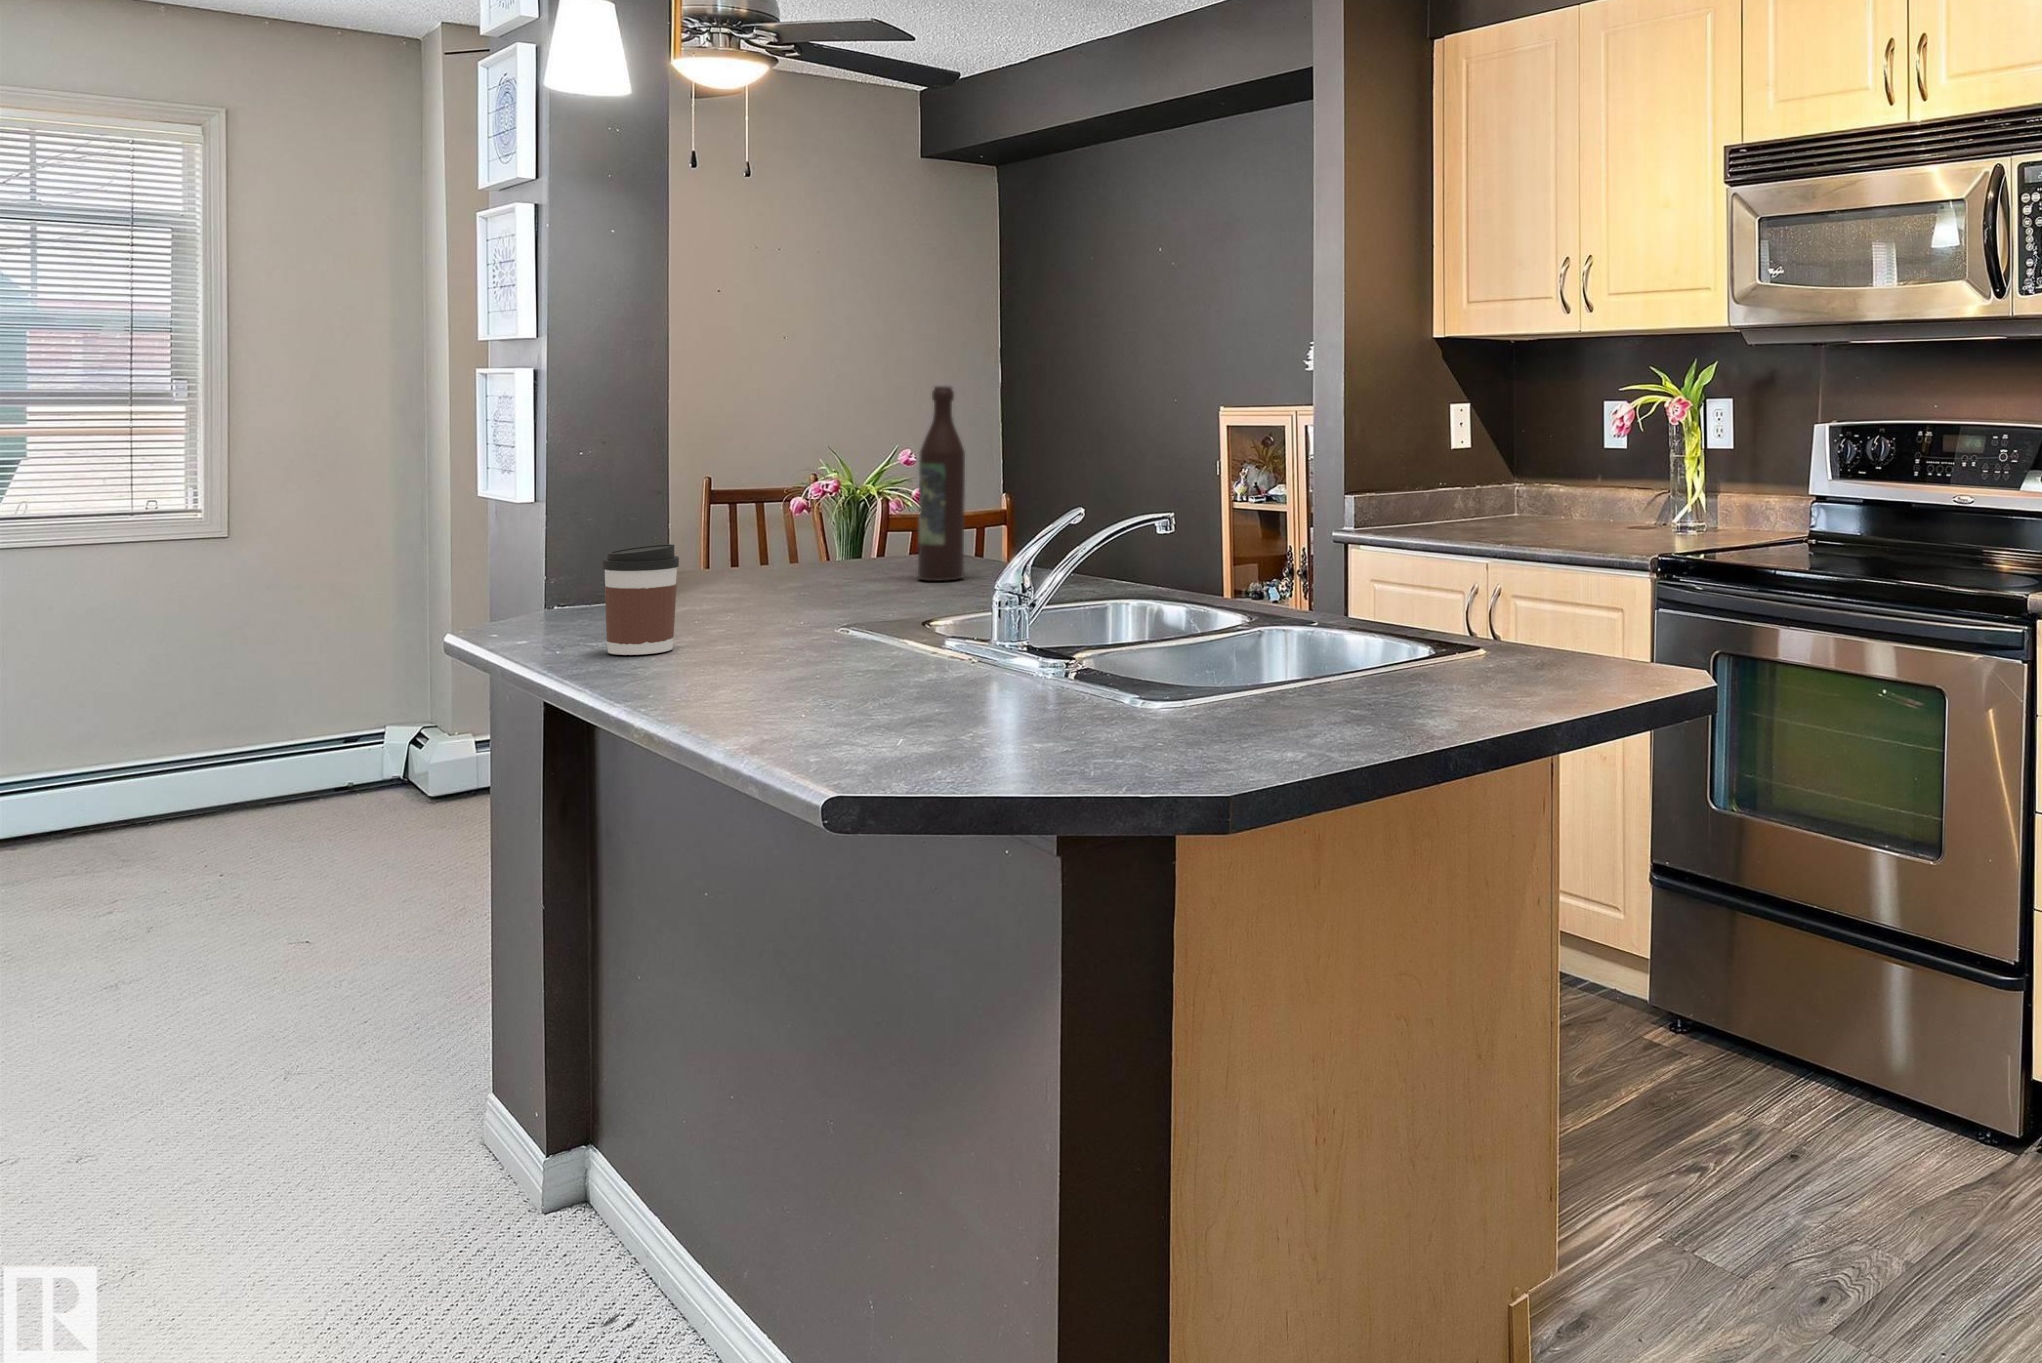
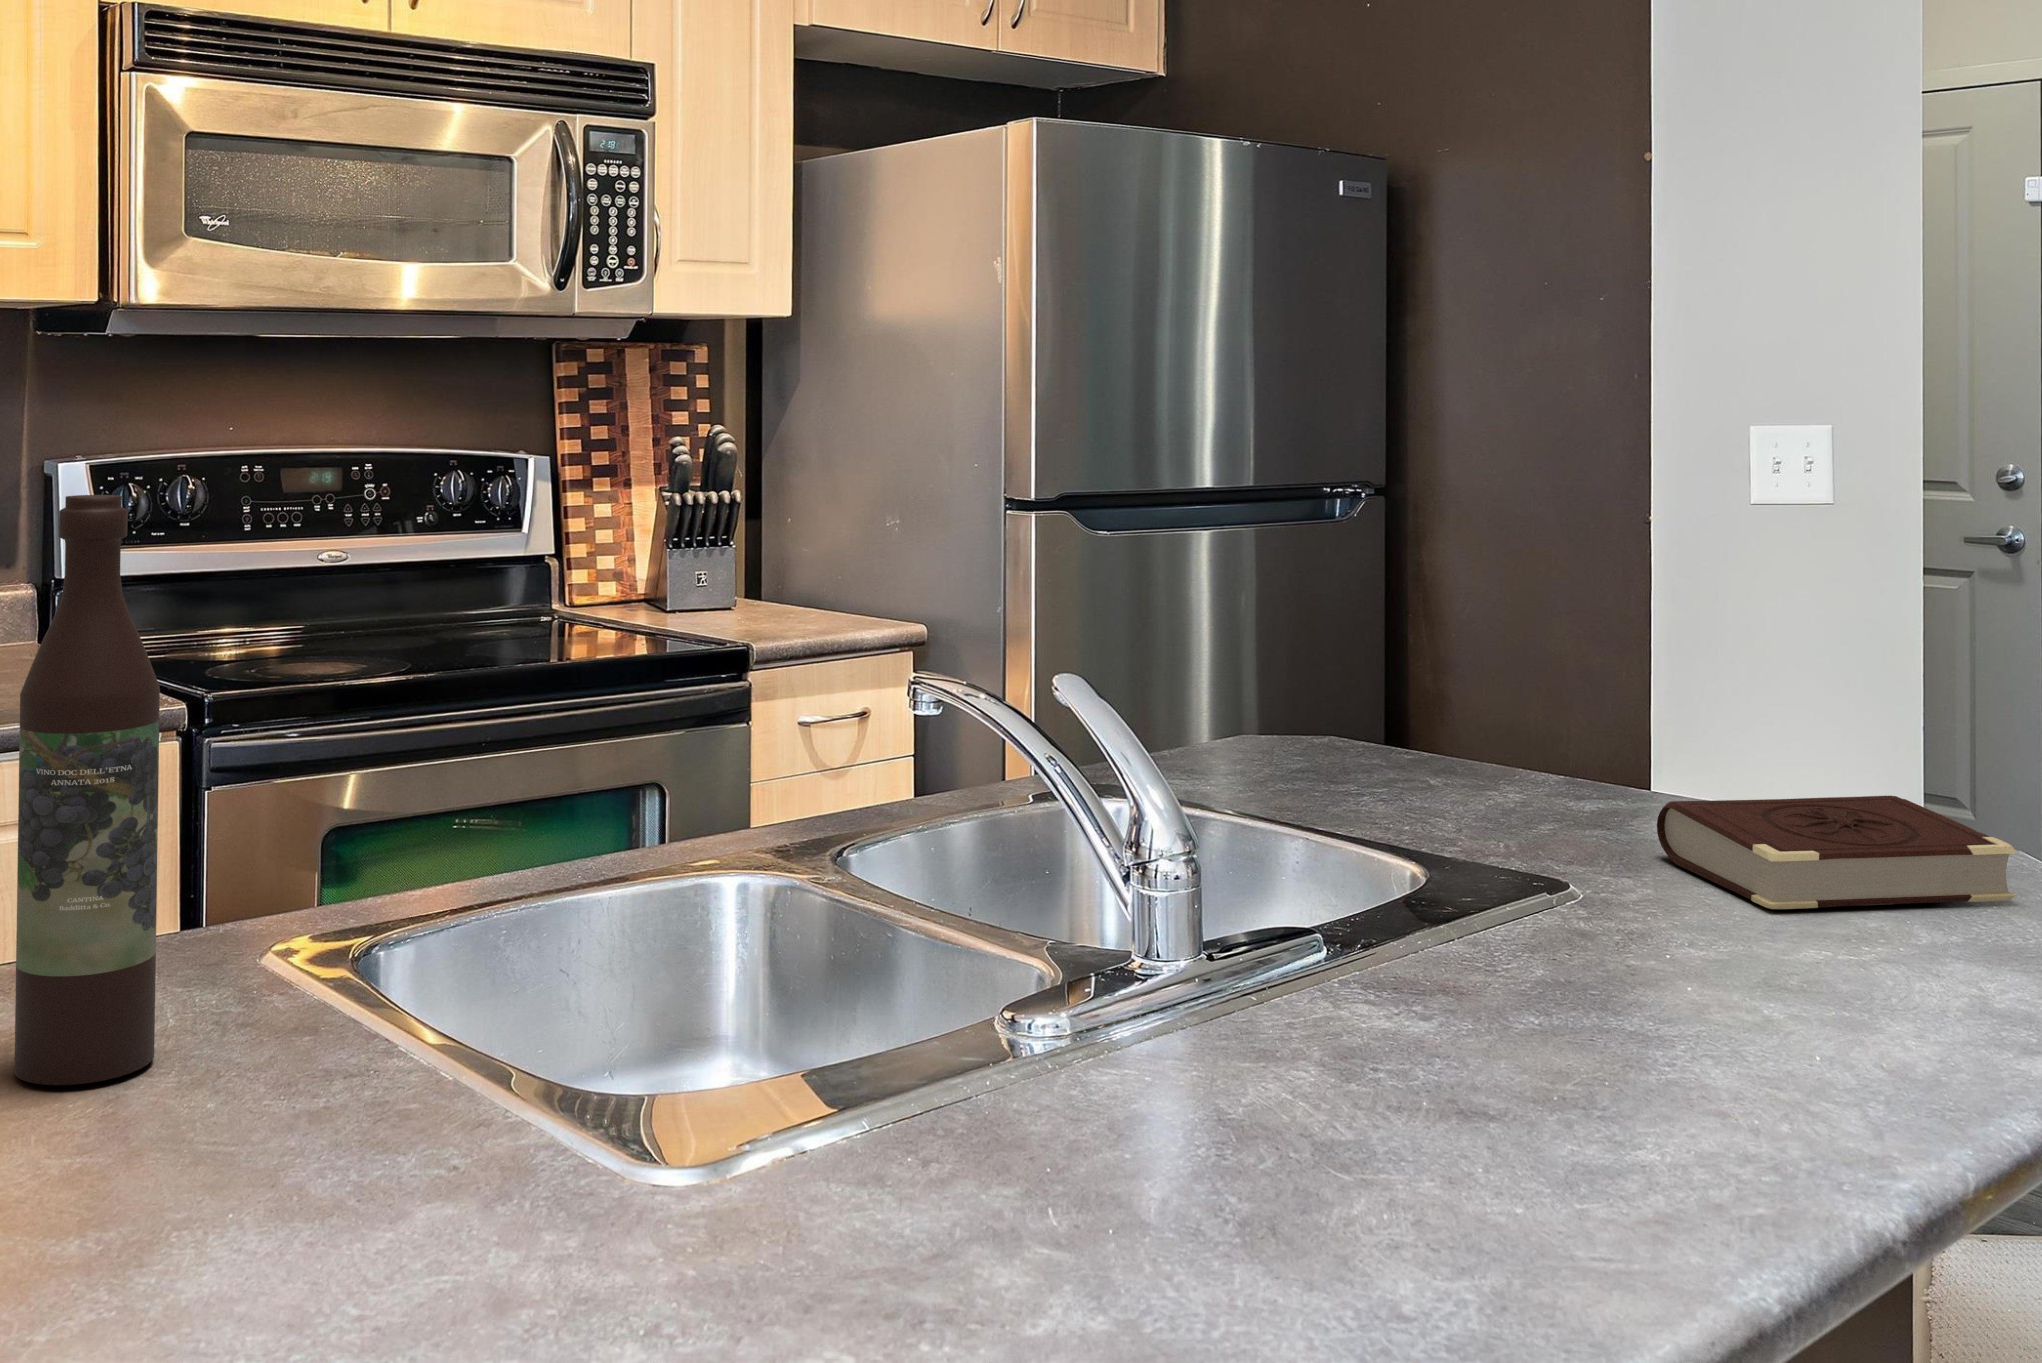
coffee cup: present [603,544,679,655] -> none [1337,950,1524,1291]
book: none [1096,651,1297,745] -> present [1657,796,2017,909]

